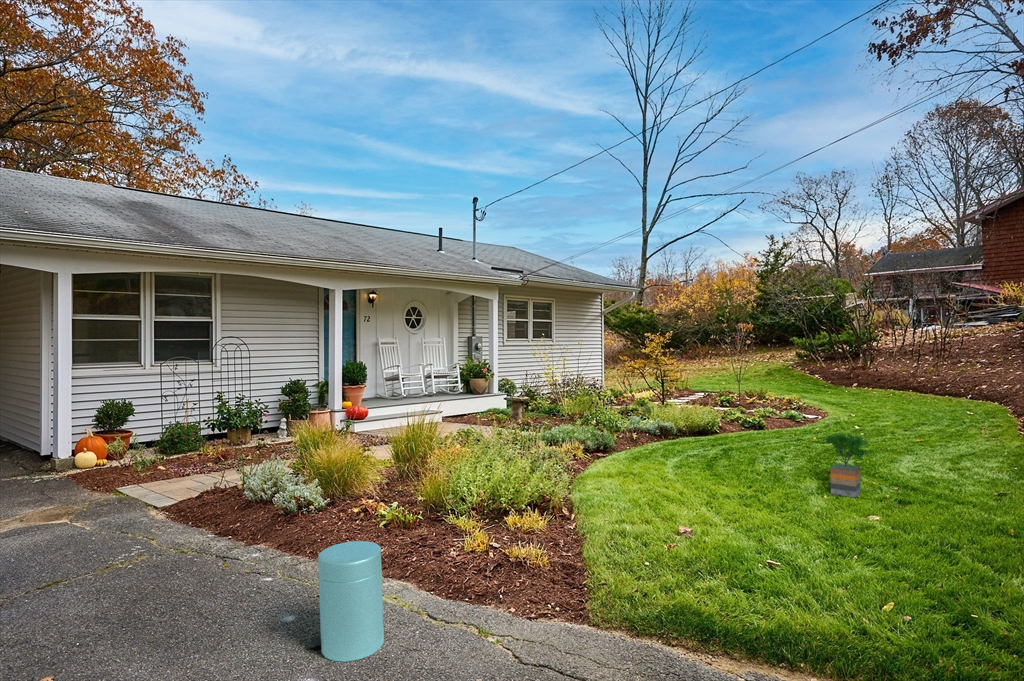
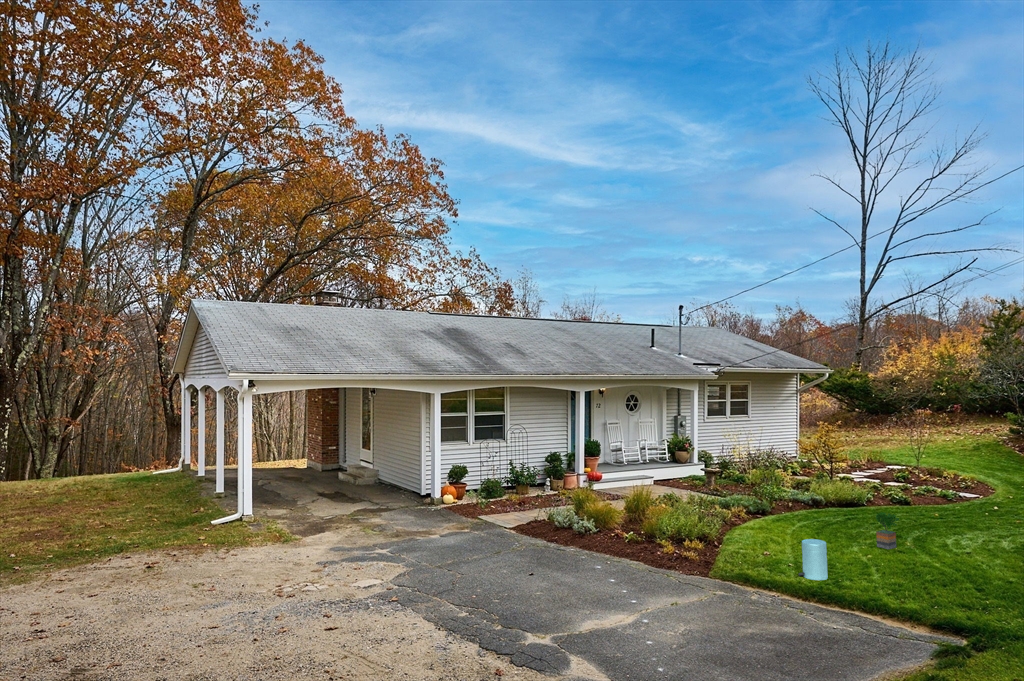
trash can: present [308,541,384,662] -> present [799,539,828,580]

